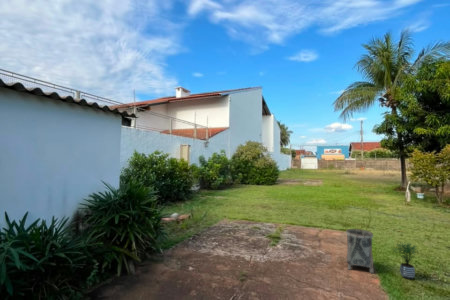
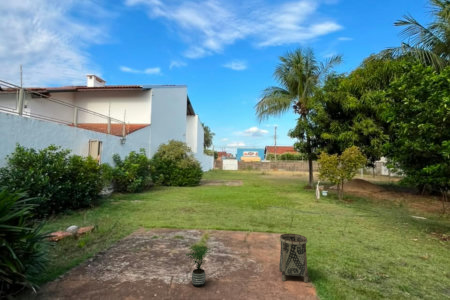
potted plant: present [395,243,416,279] -> present [186,246,210,287]

